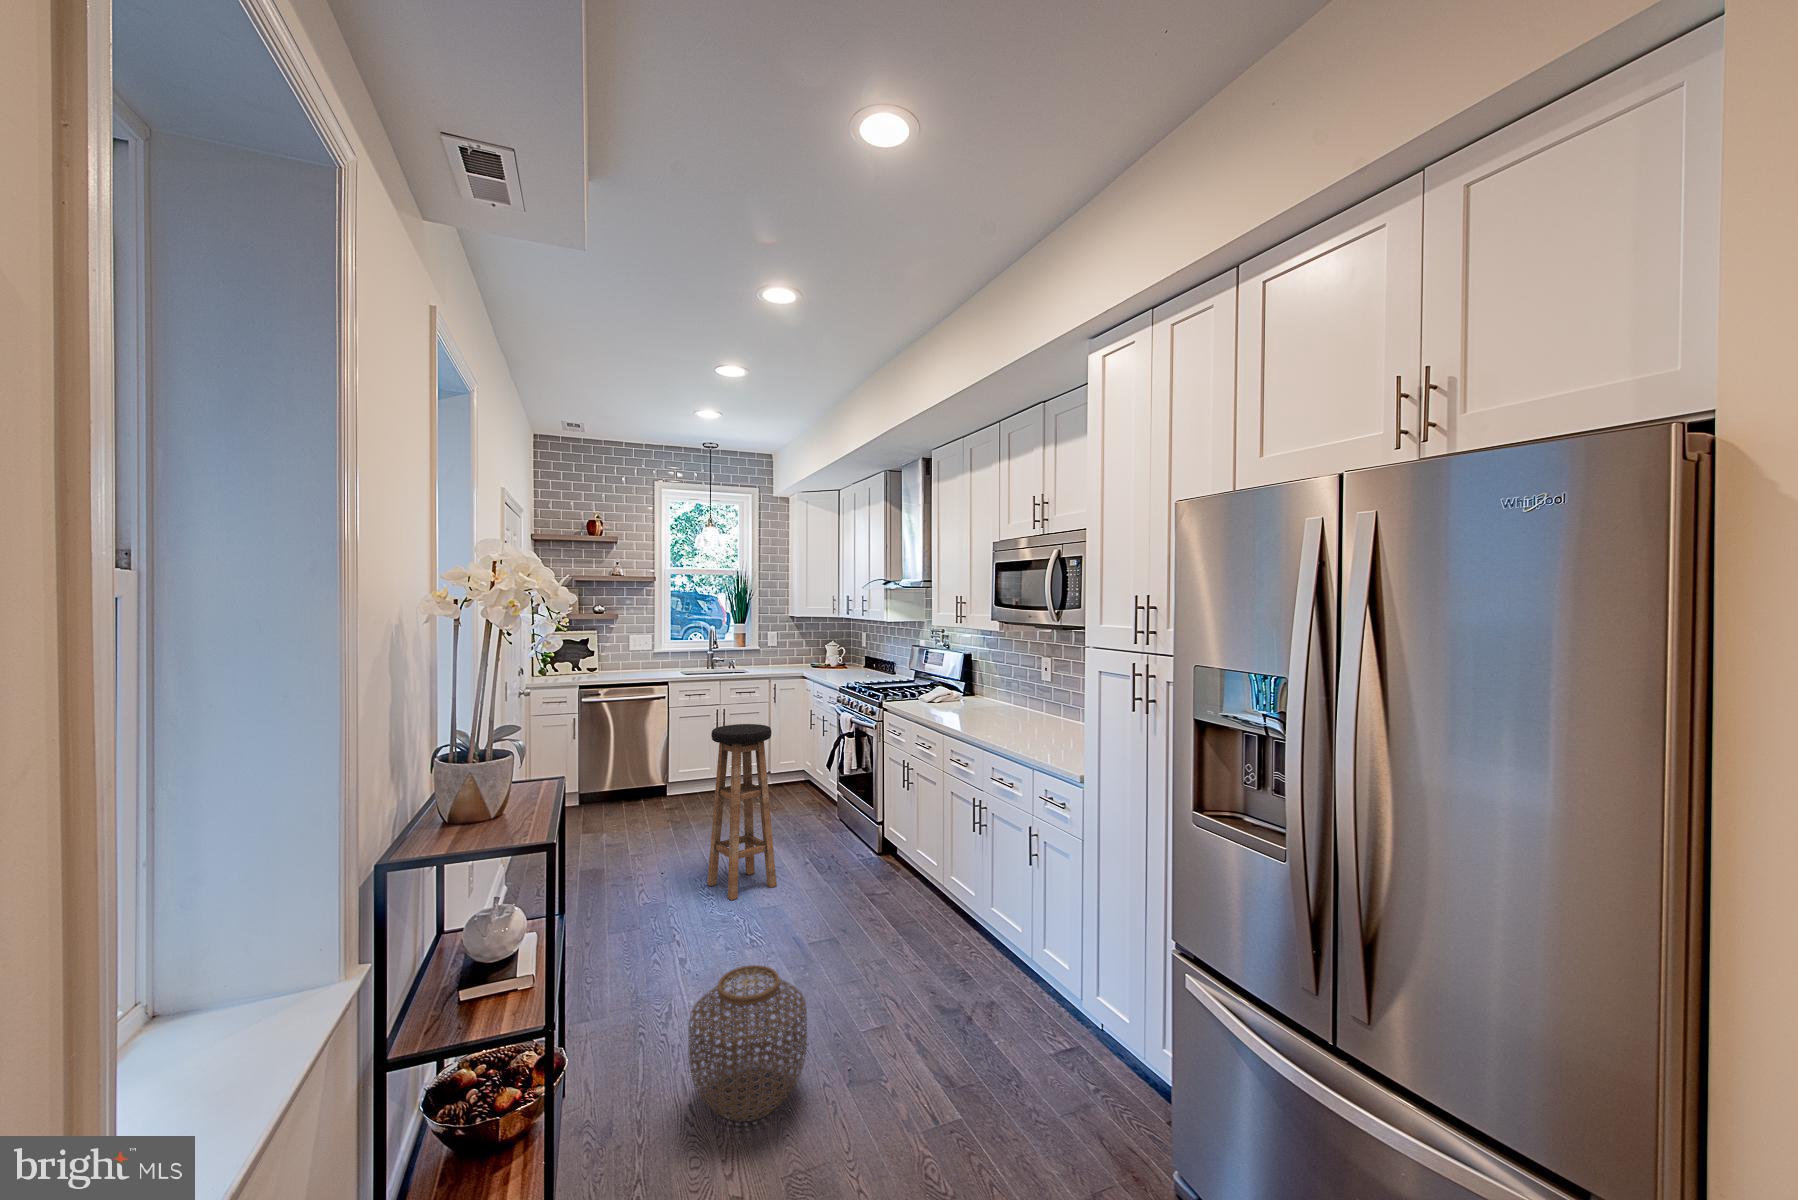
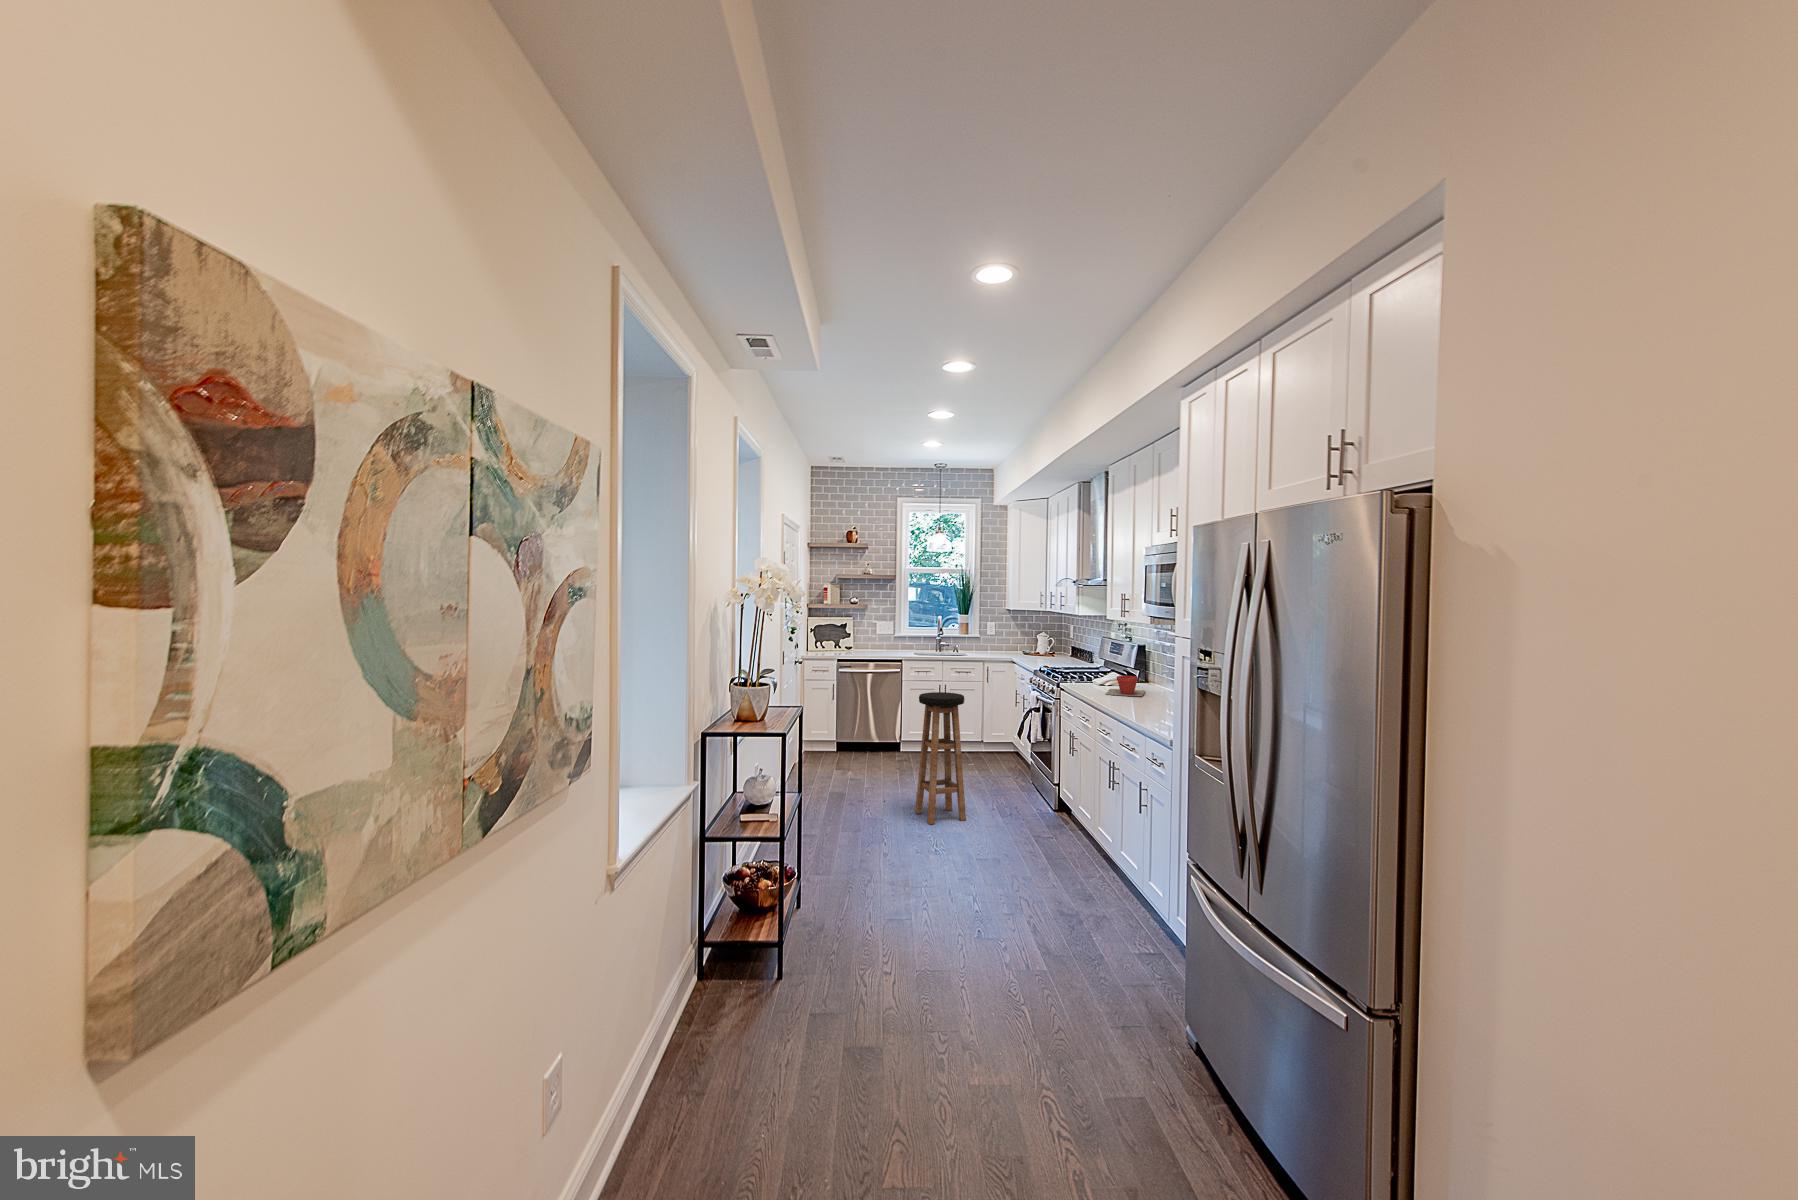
plant pot: none [943,691,987,715] -> present [1106,676,1145,696]
woven basket: present [688,965,807,1121] -> none [871,845,949,942]

